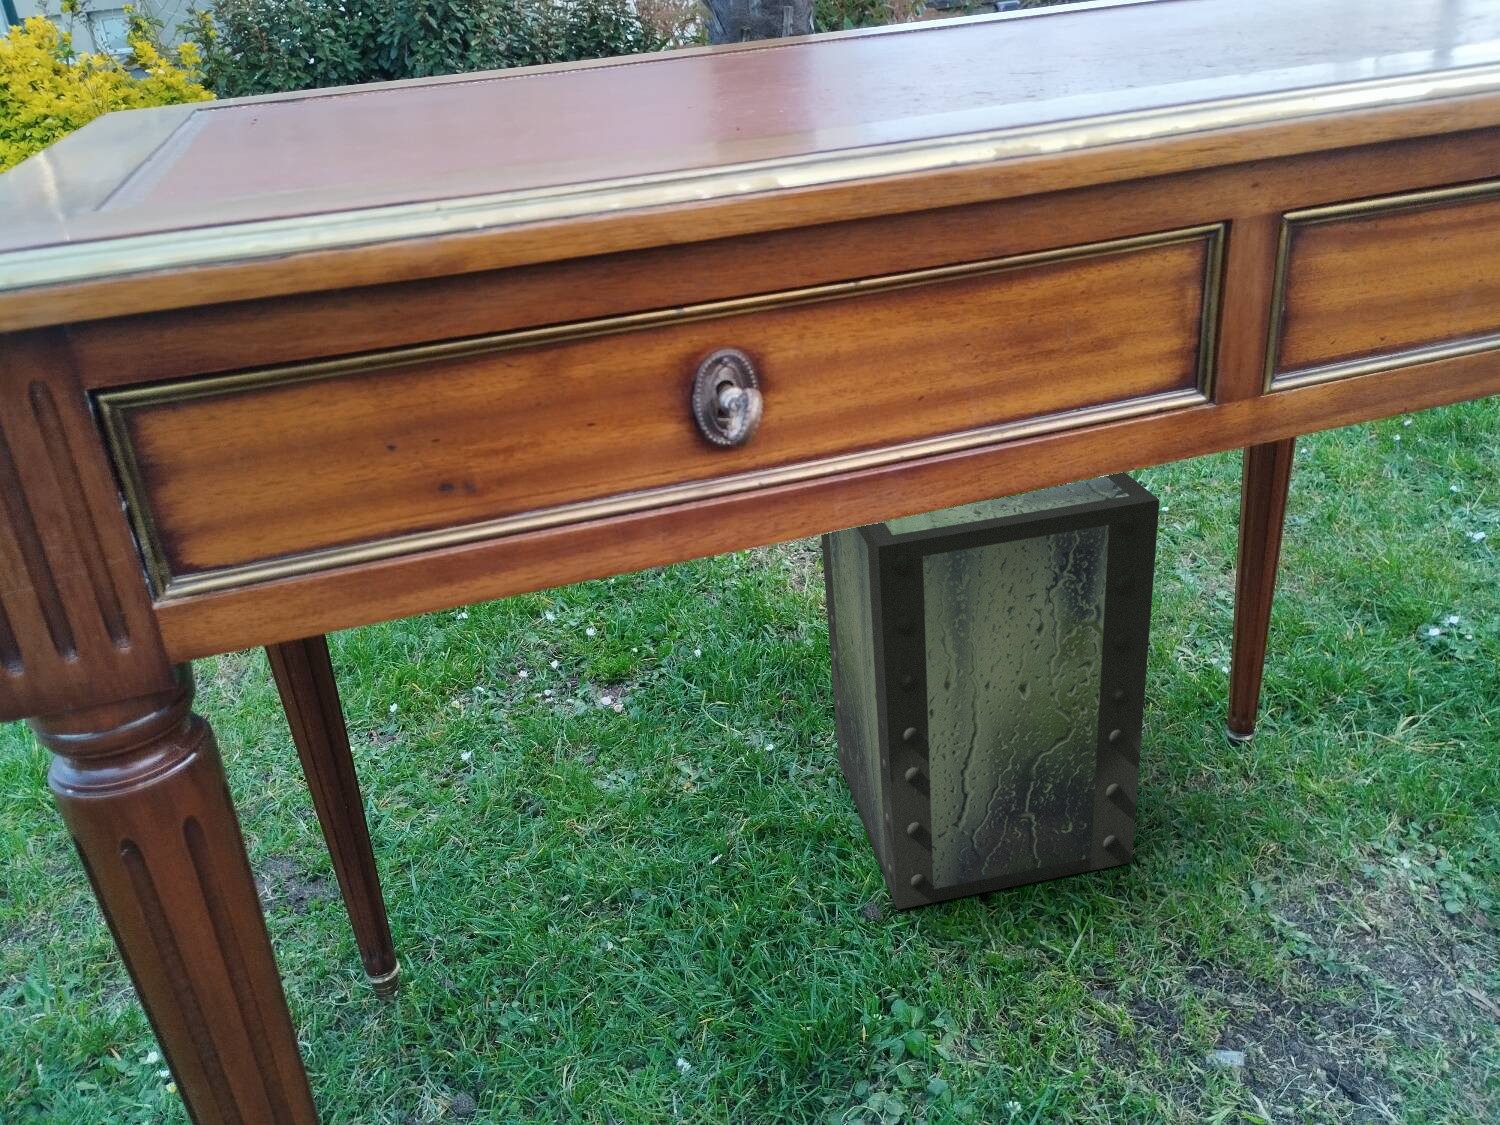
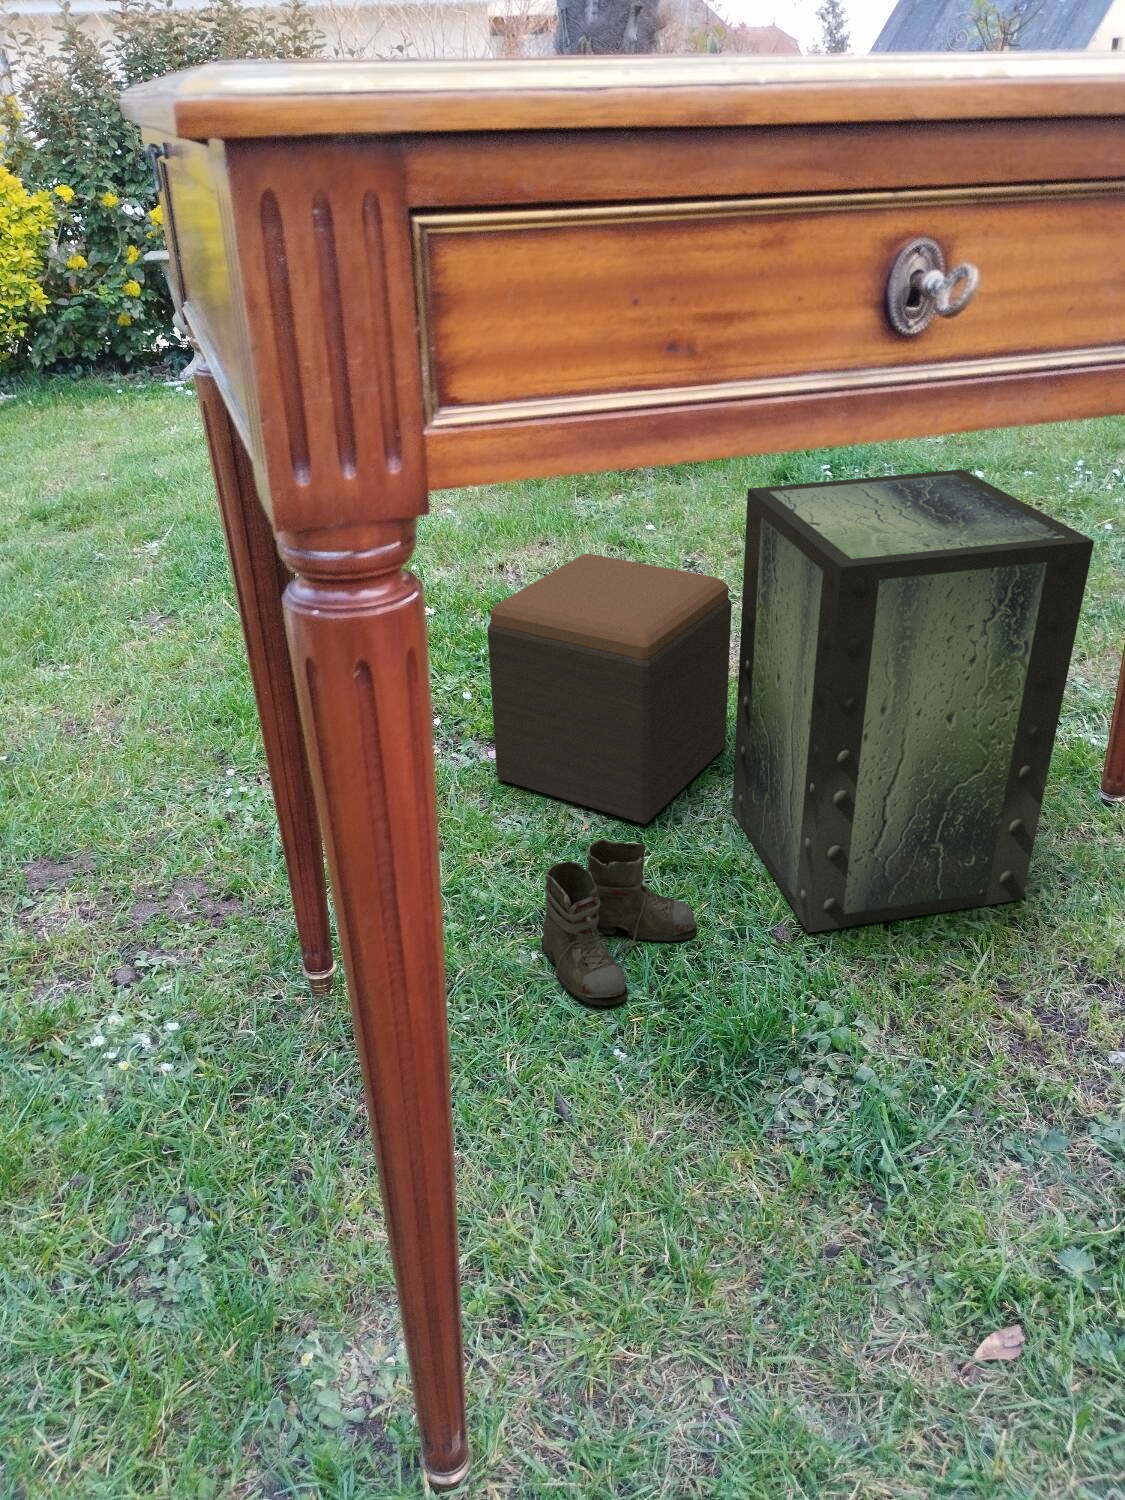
footstool: none [578,496,842,780] -> present [487,554,732,824]
boots: none [592,818,782,1005] -> present [526,839,697,1005]

